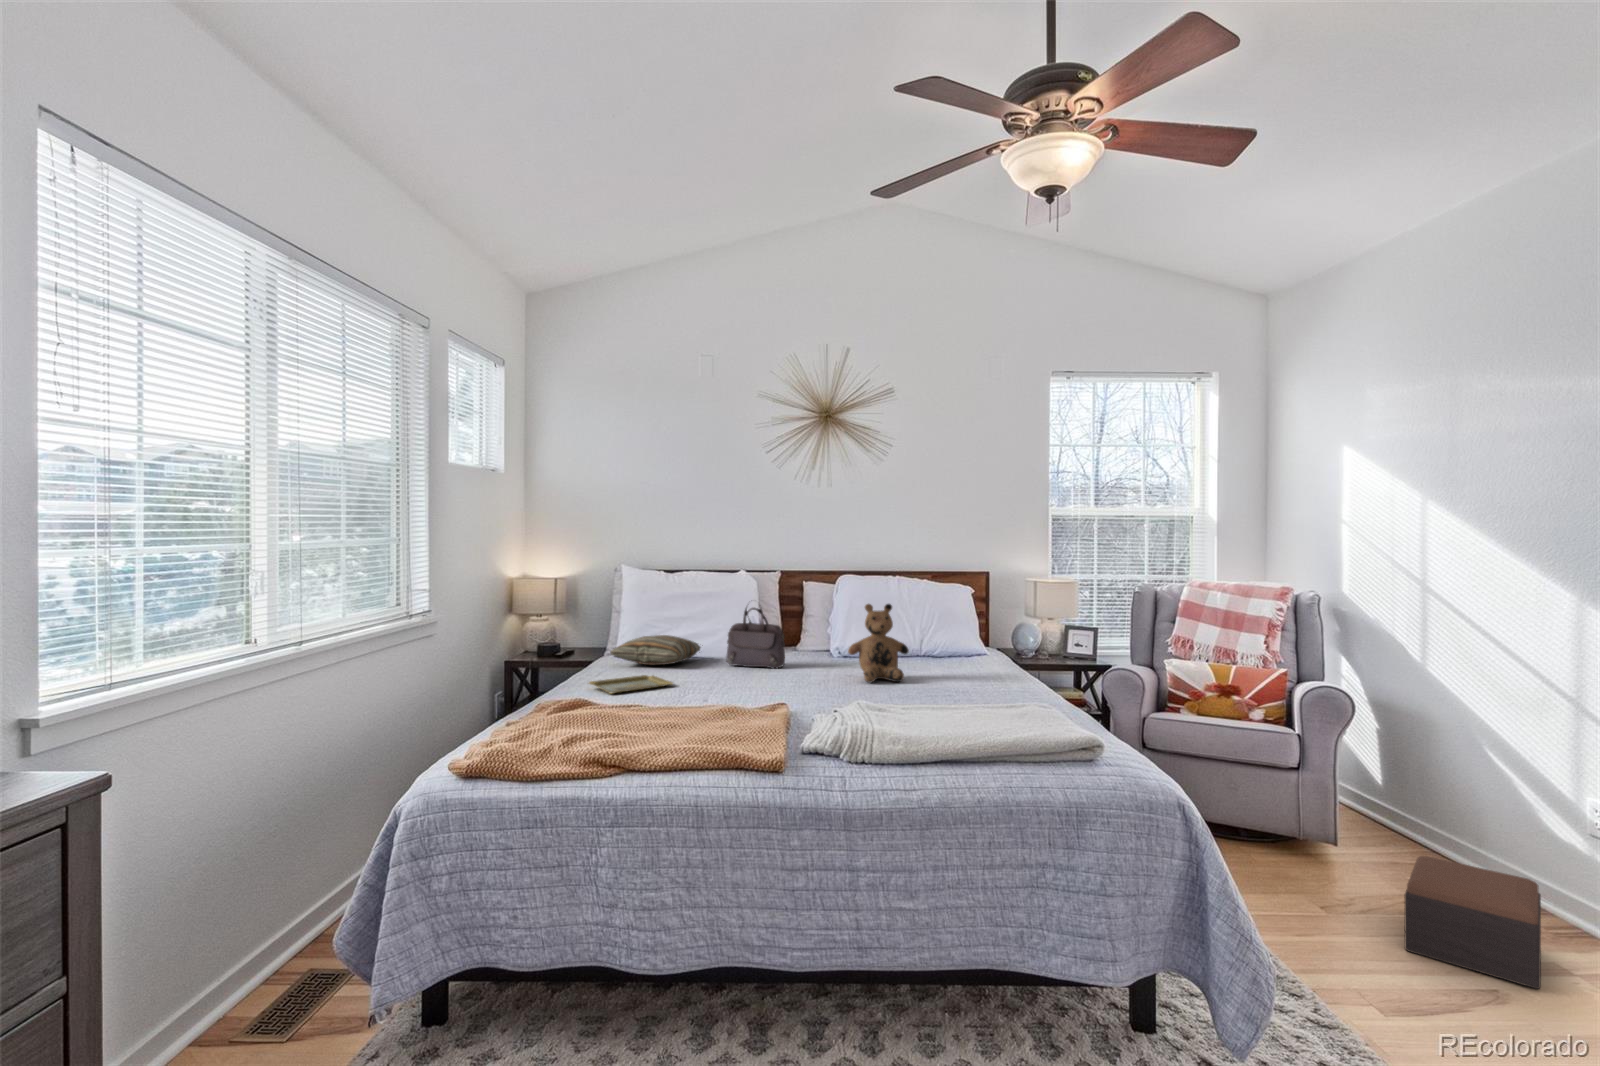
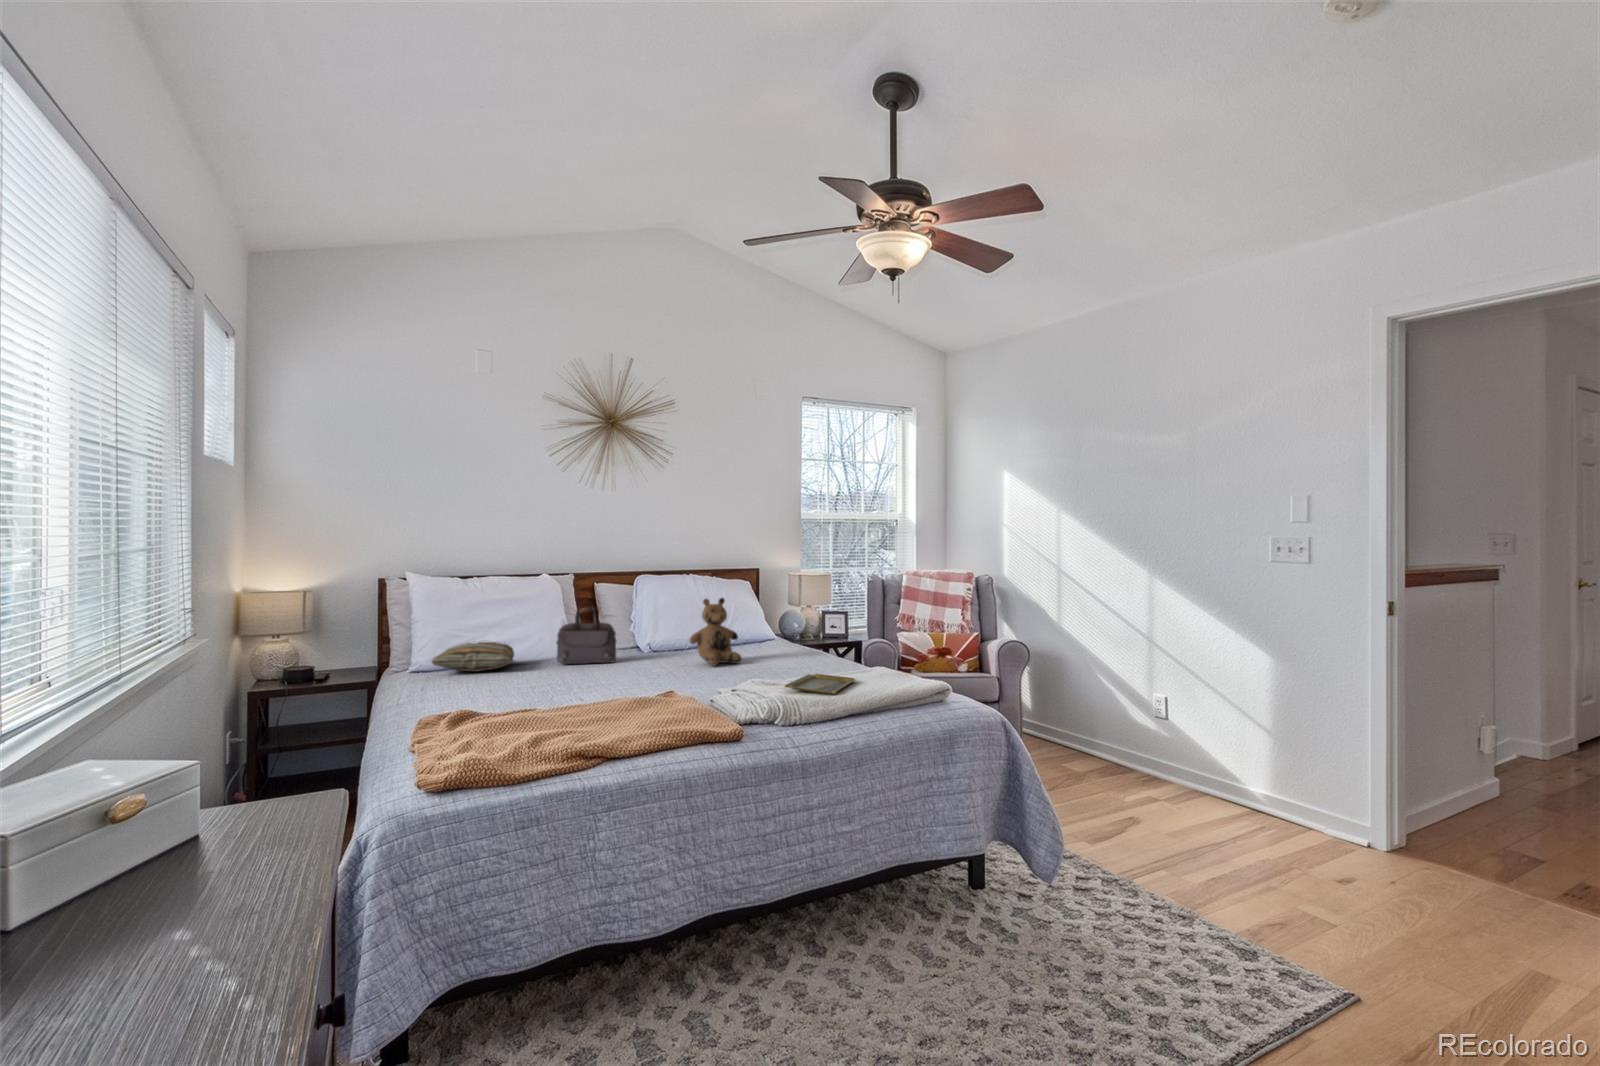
tray: present [589,675,673,694] -> present [785,674,856,694]
footstool: present [1404,856,1541,989] -> none [1073,743,1150,811]

